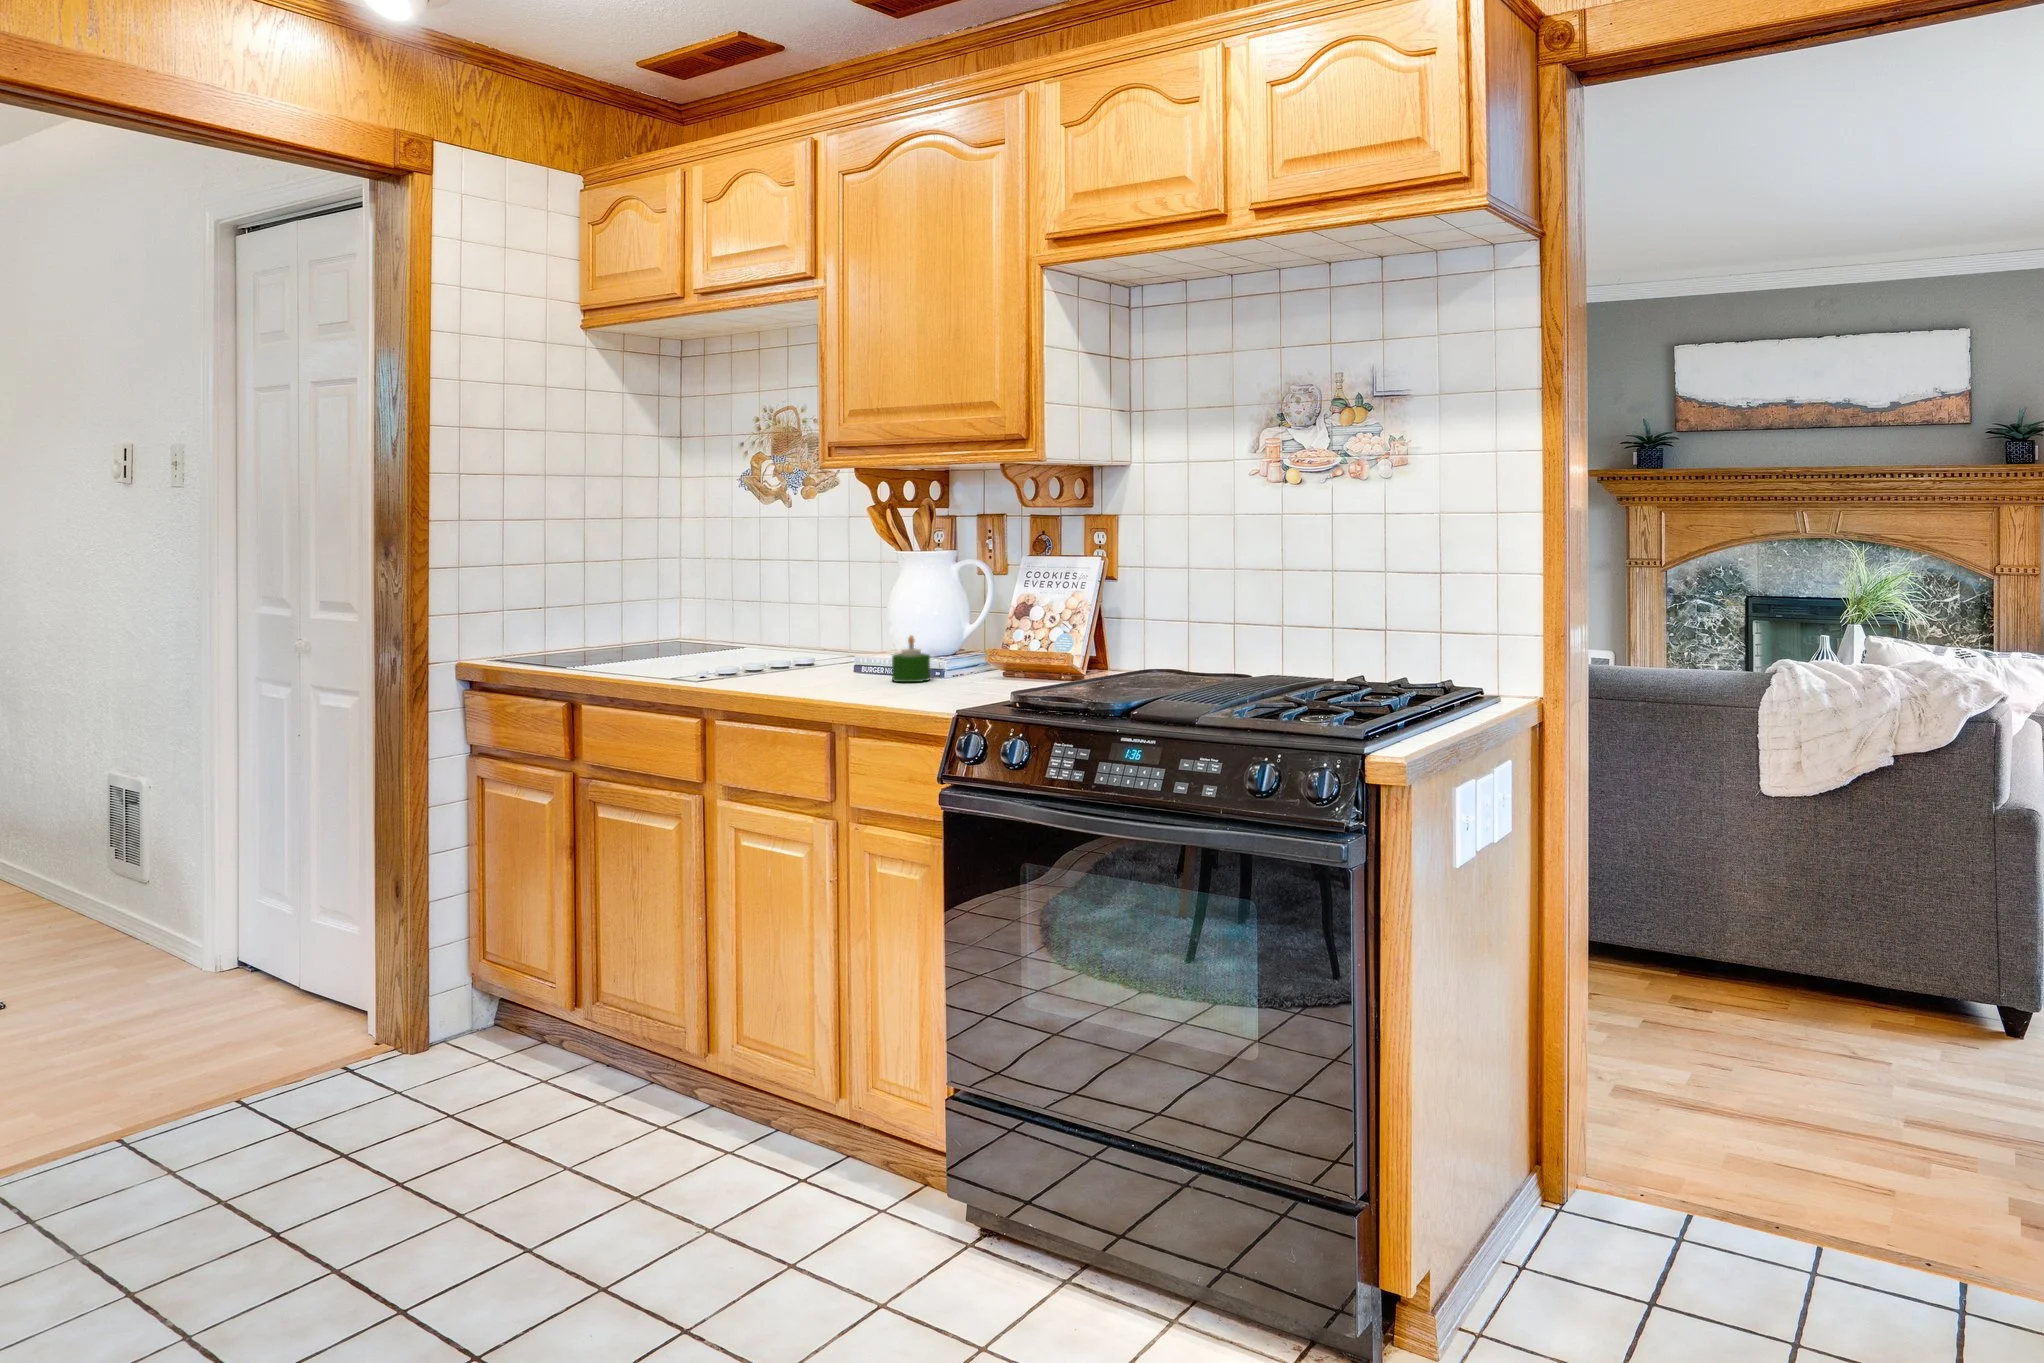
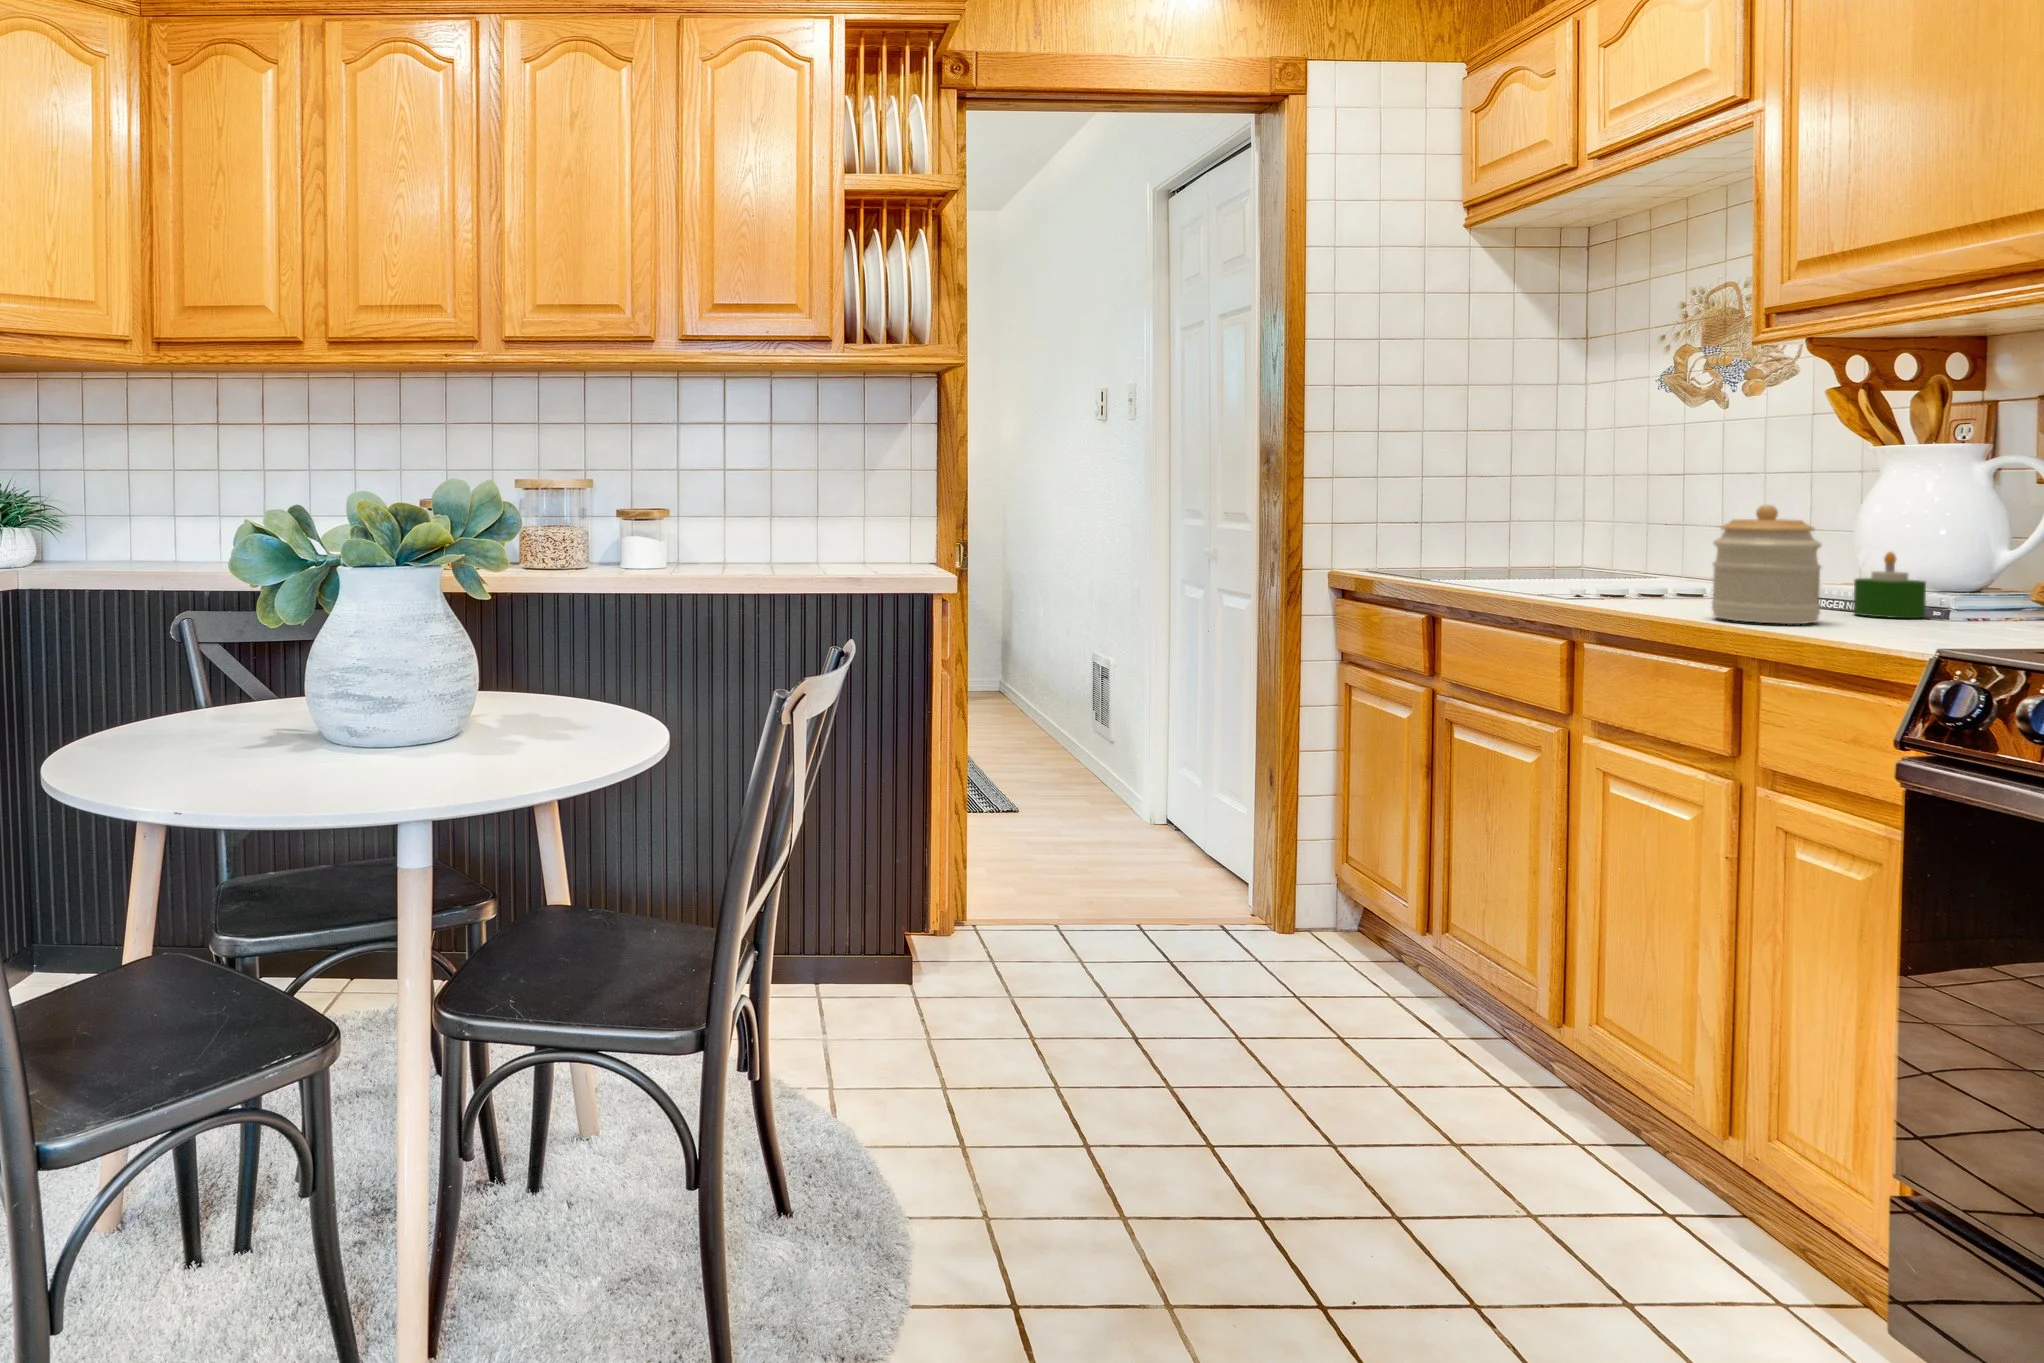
jar: none [813,609,879,697] -> present [1712,505,1821,624]

